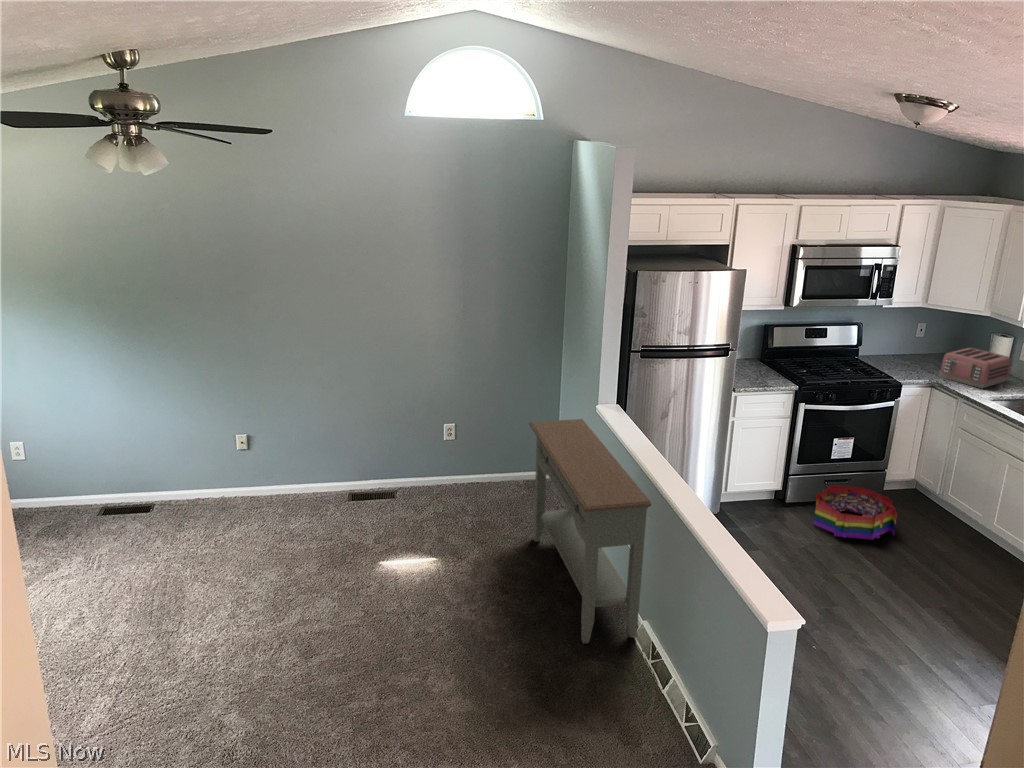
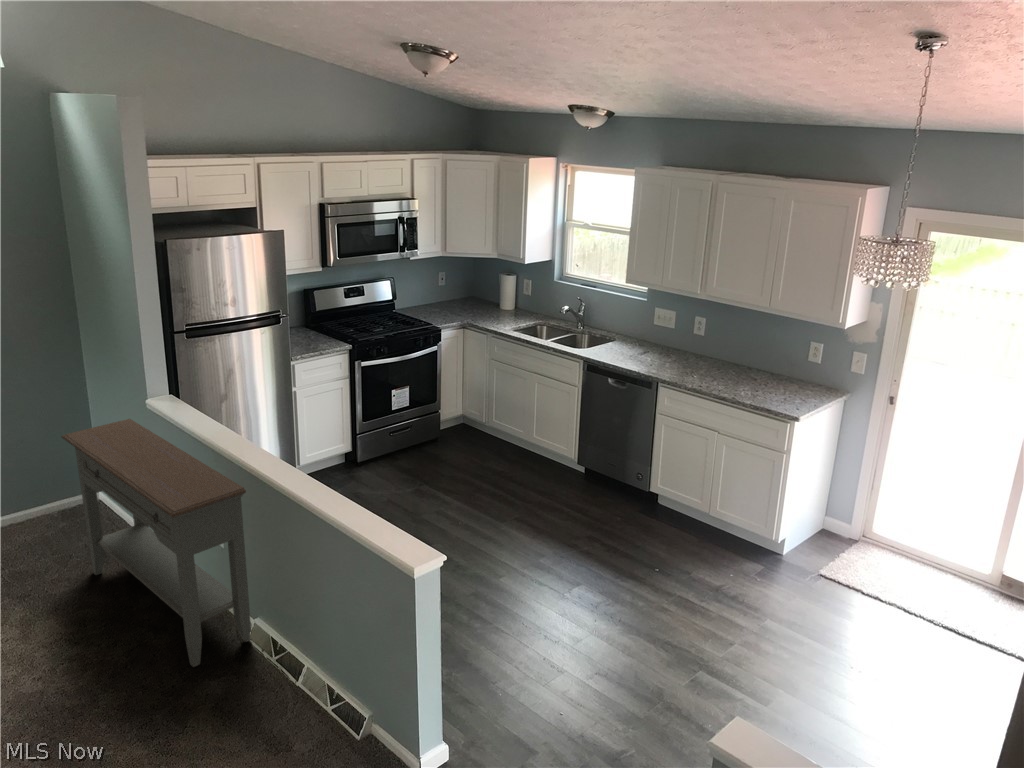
toaster: present [939,348,1011,388] -> none [467,288,520,323]
storage bin: present [814,485,897,540] -> none [386,432,460,483]

